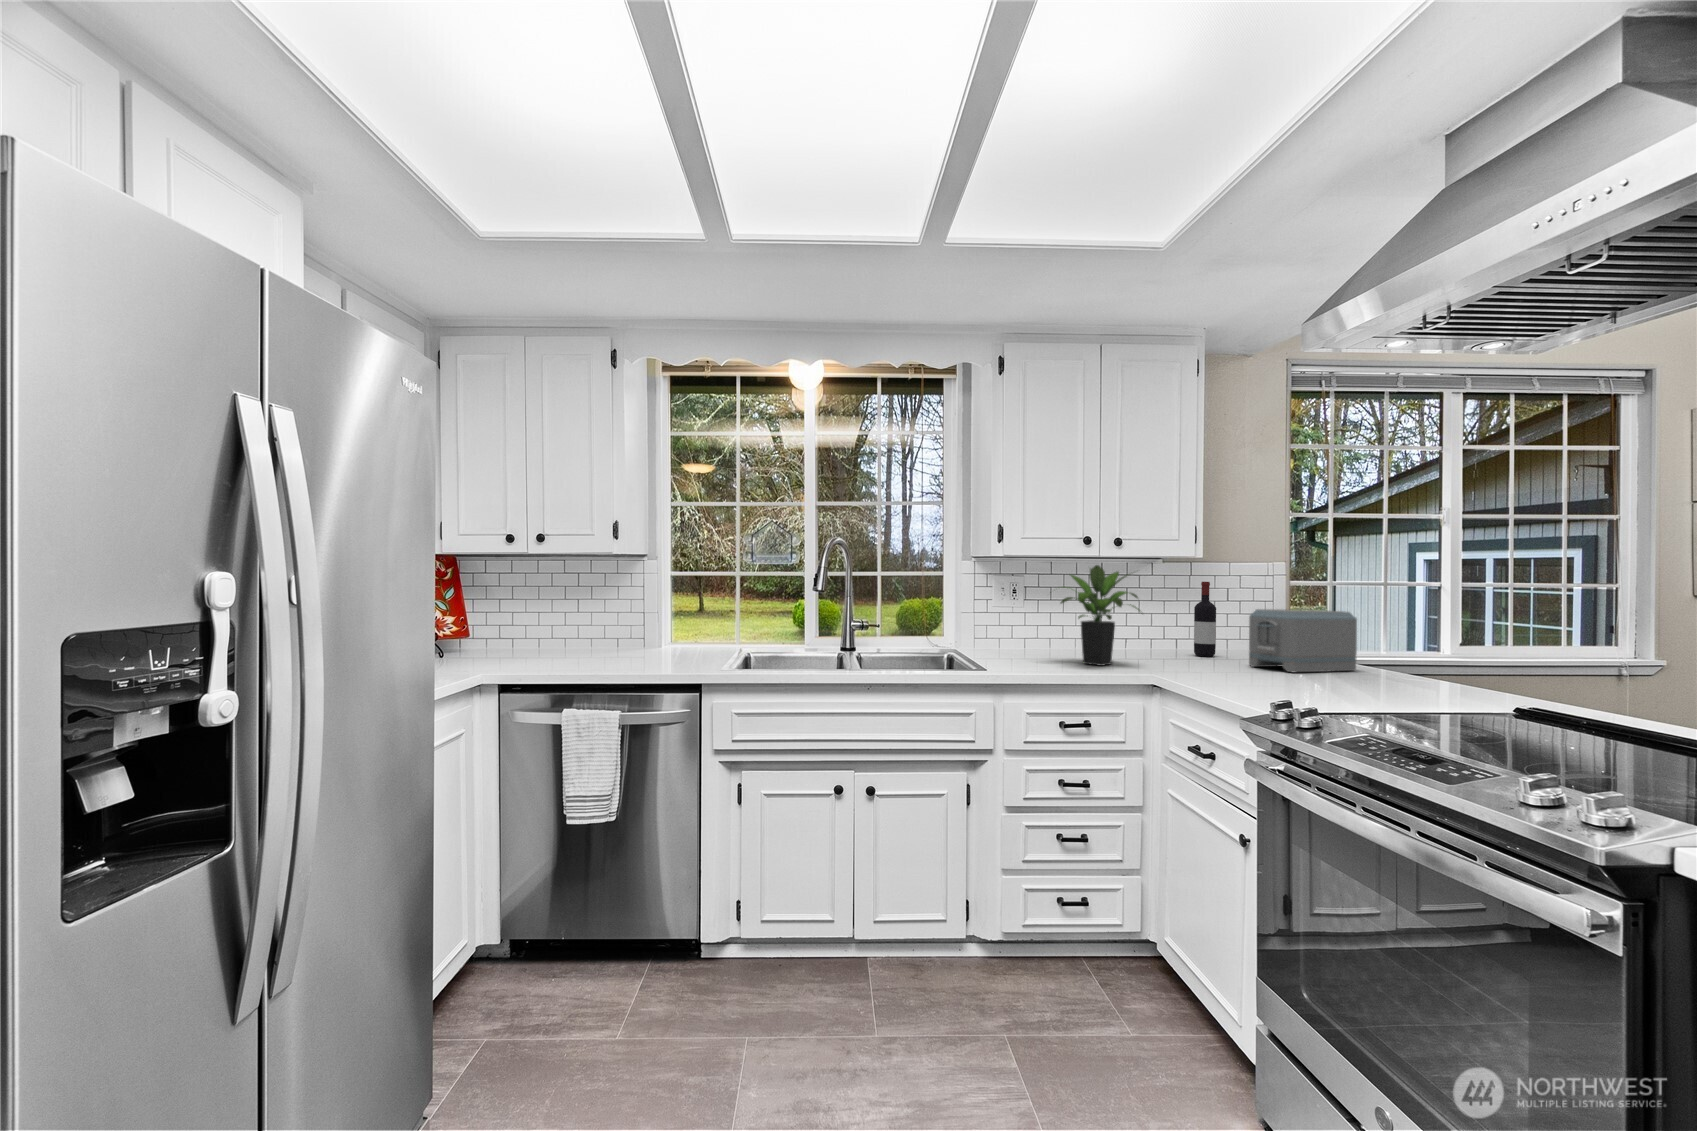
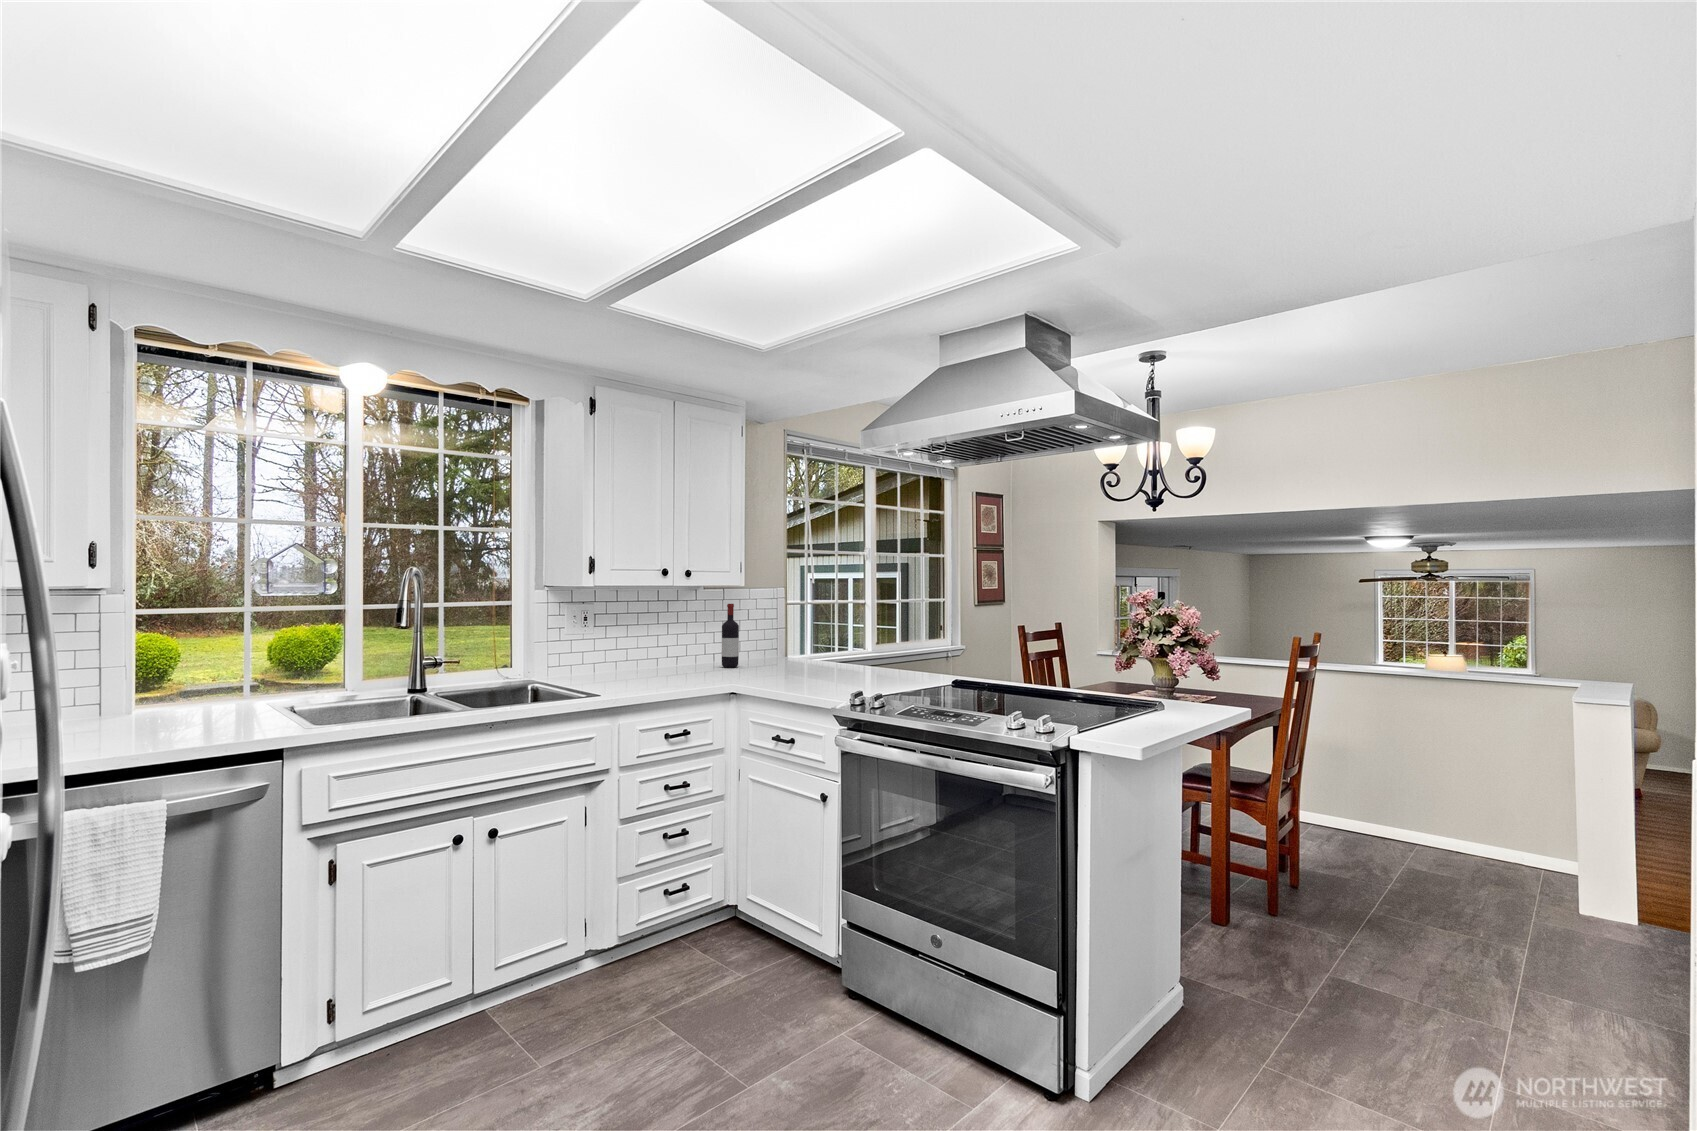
potted plant: present [1061,565,1140,666] -> none [626,594,709,682]
toaster: present [1249,609,1357,672] -> none [775,624,841,674]

